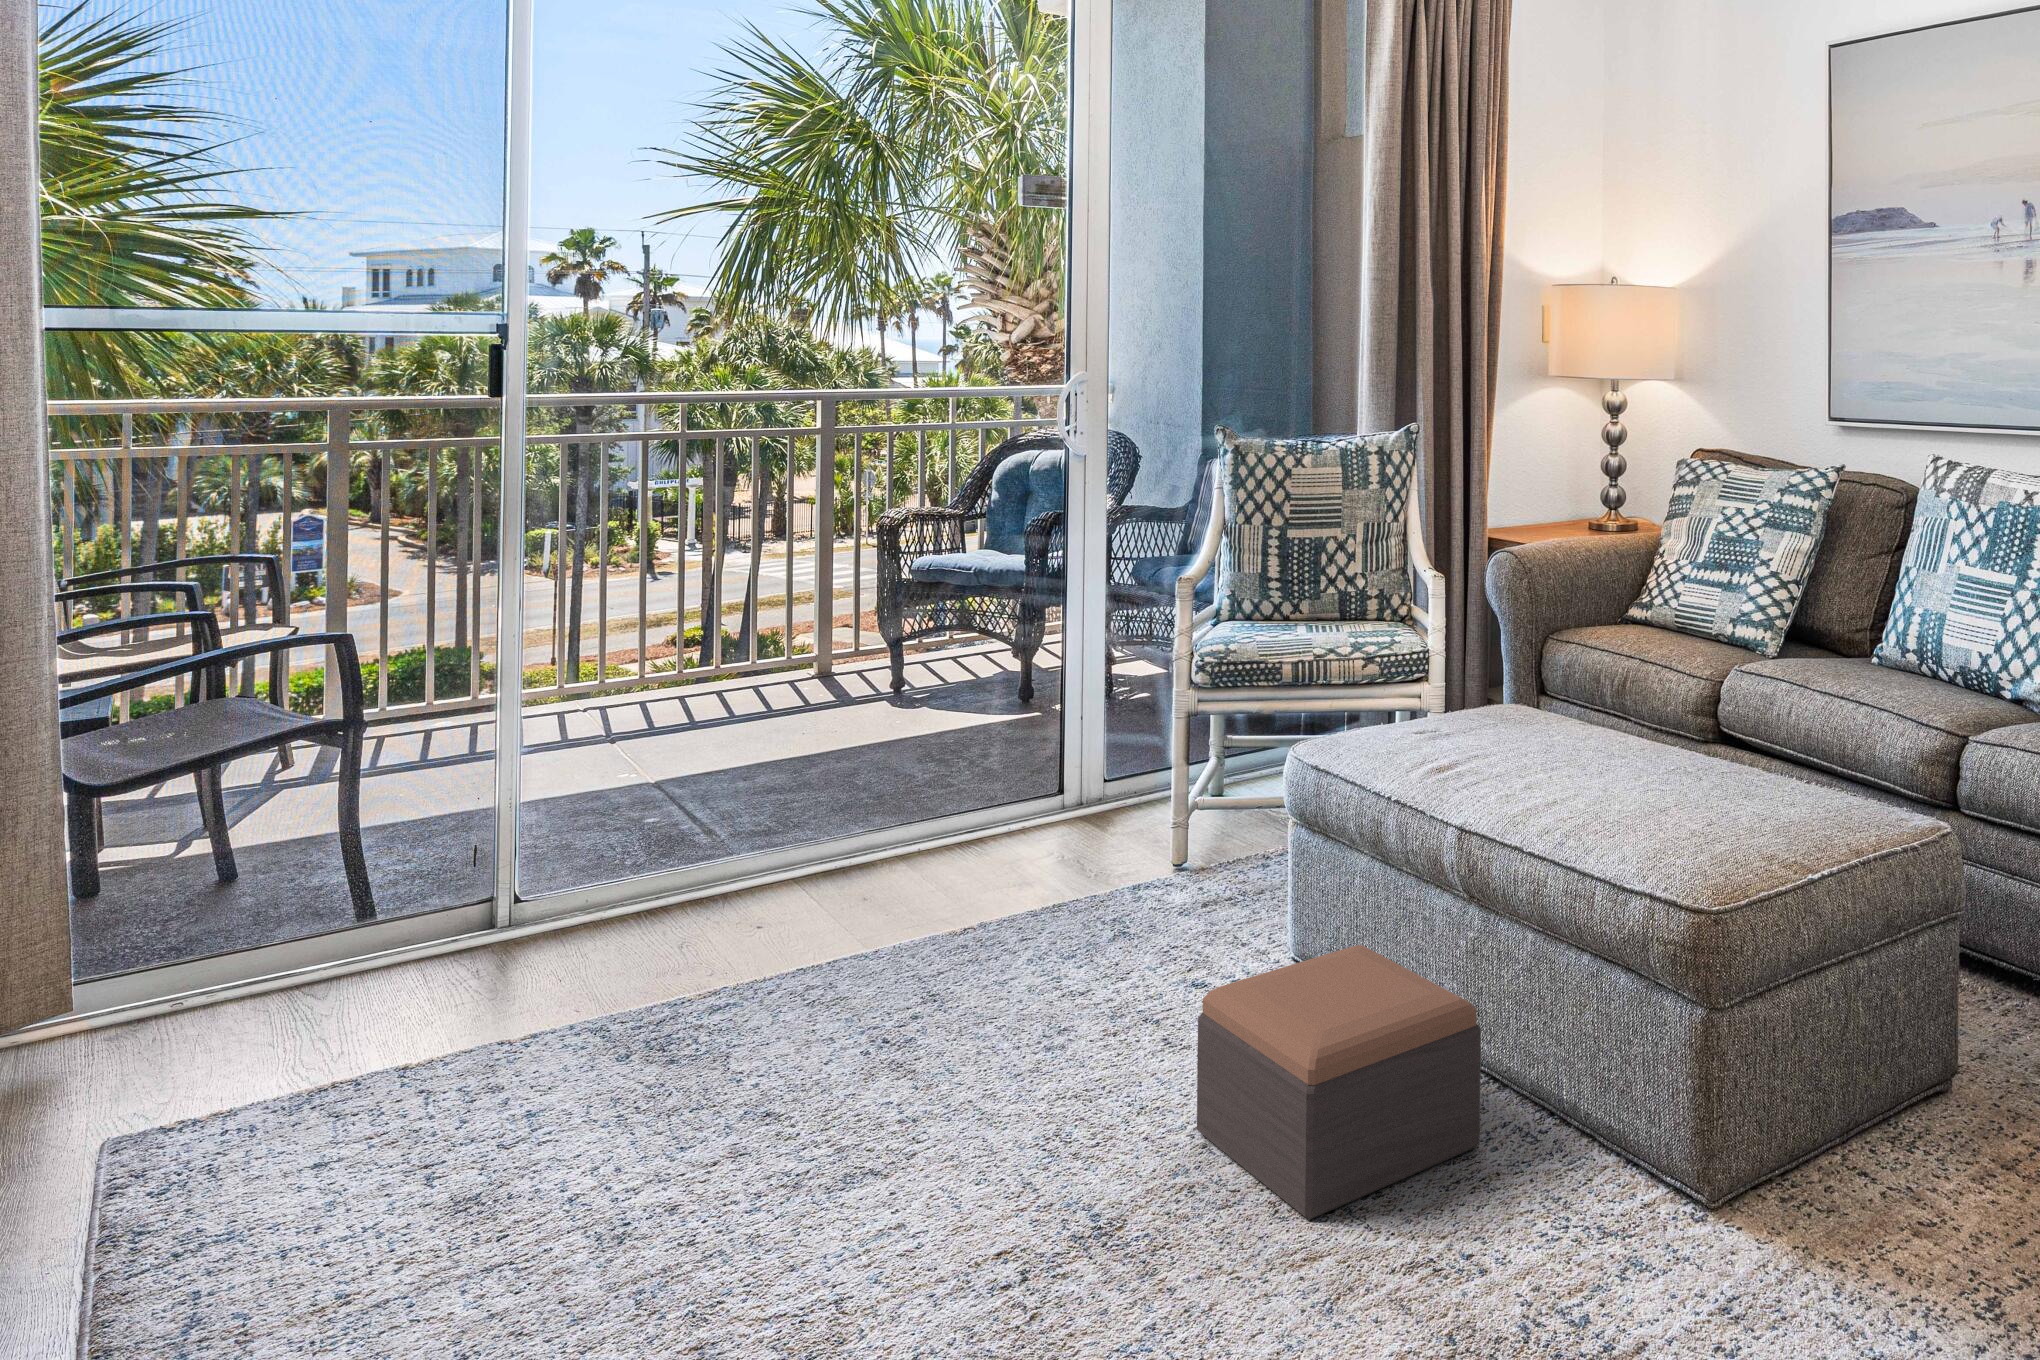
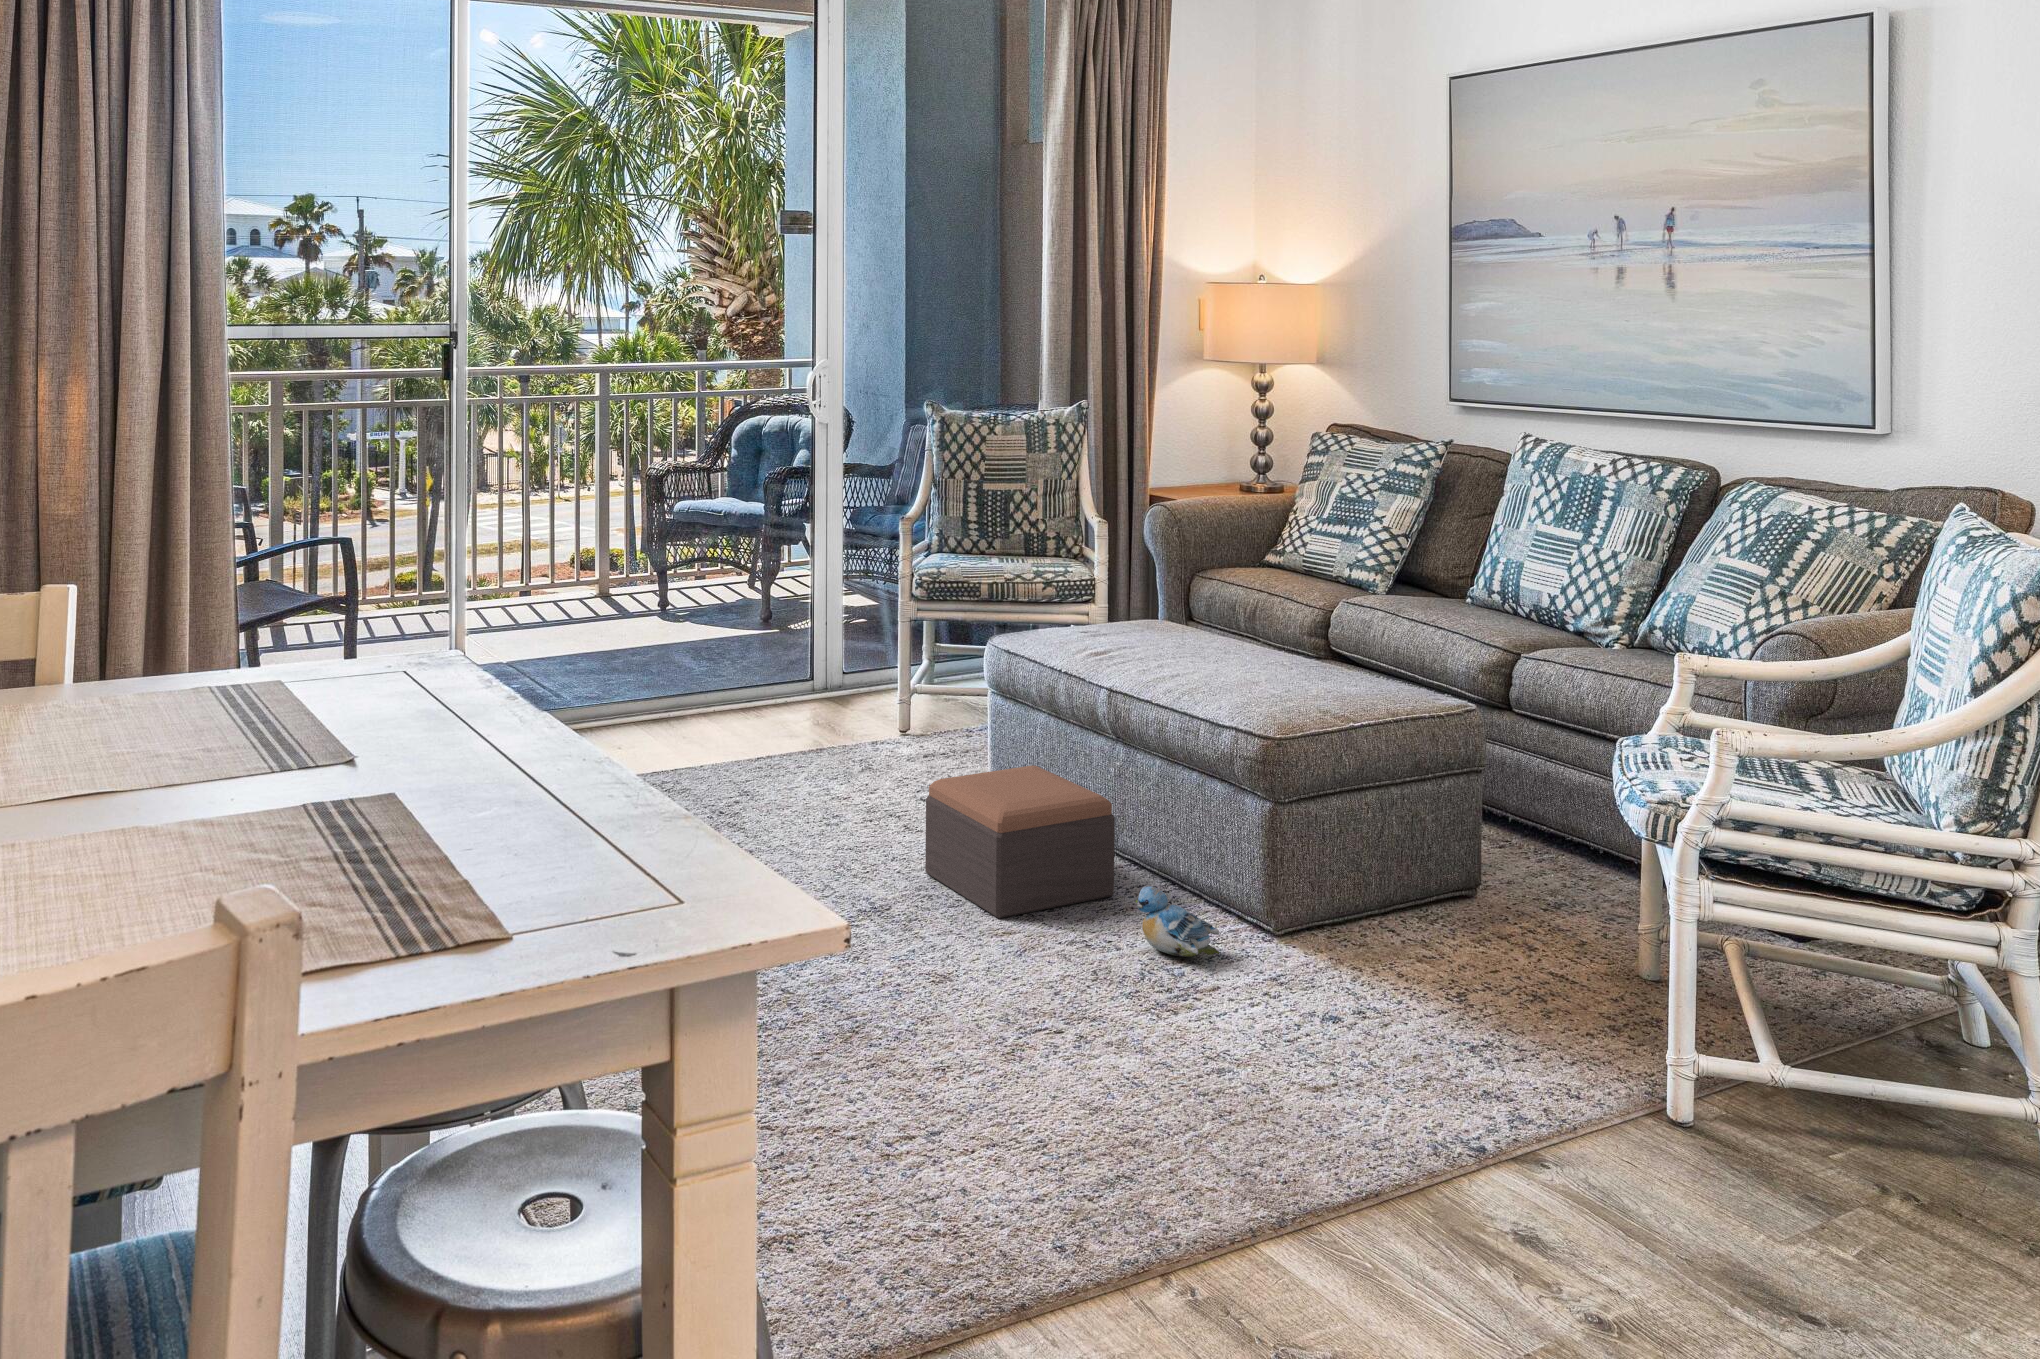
plush toy: none [1523,1160,1654,1277] -> present [1136,886,1220,957]

